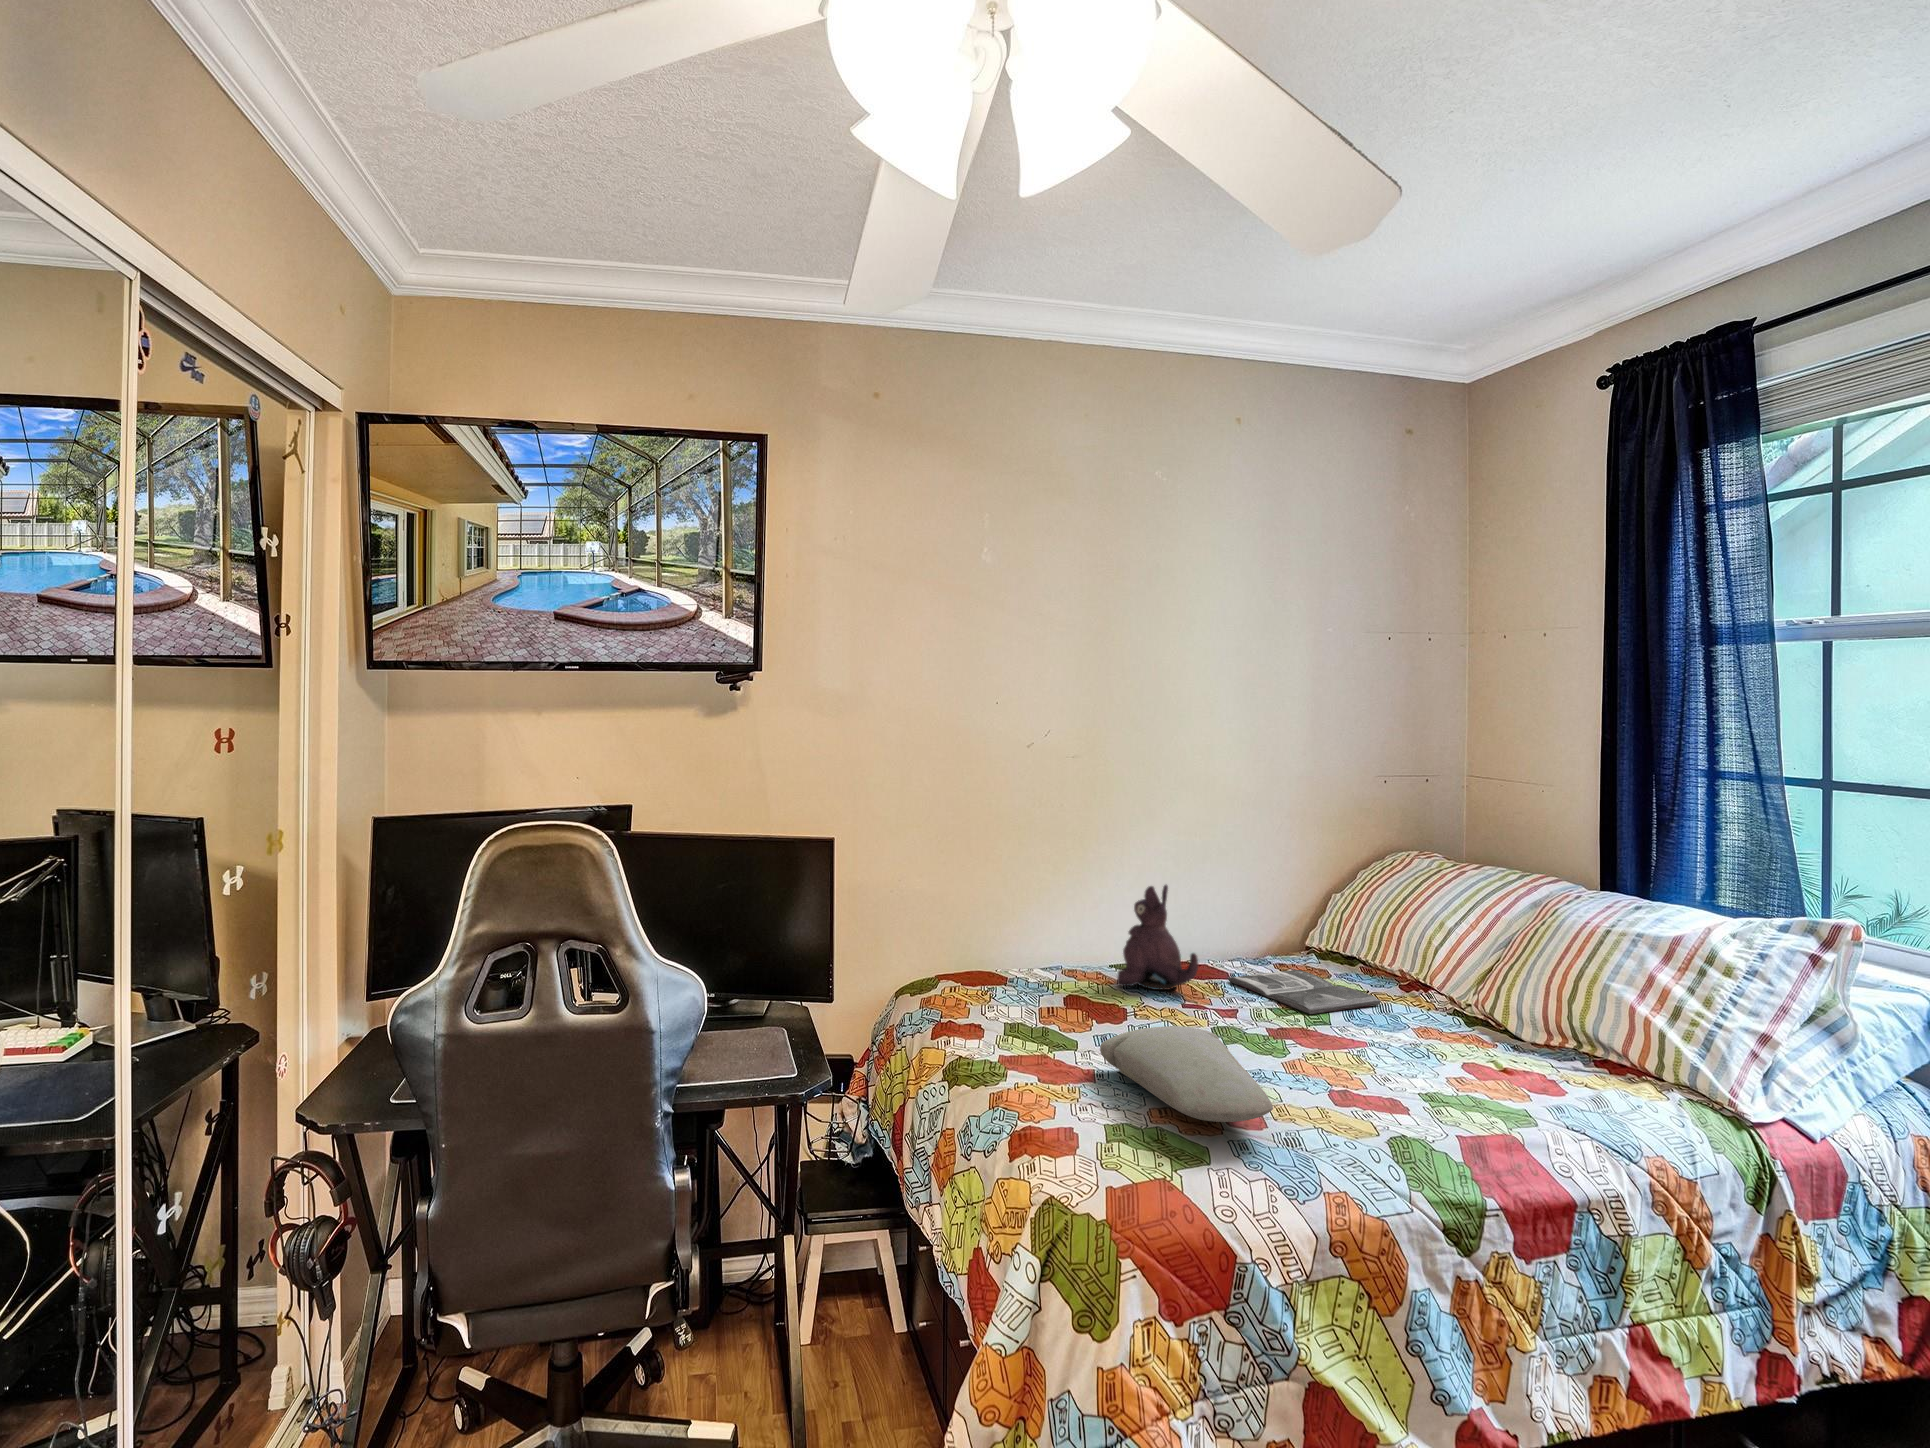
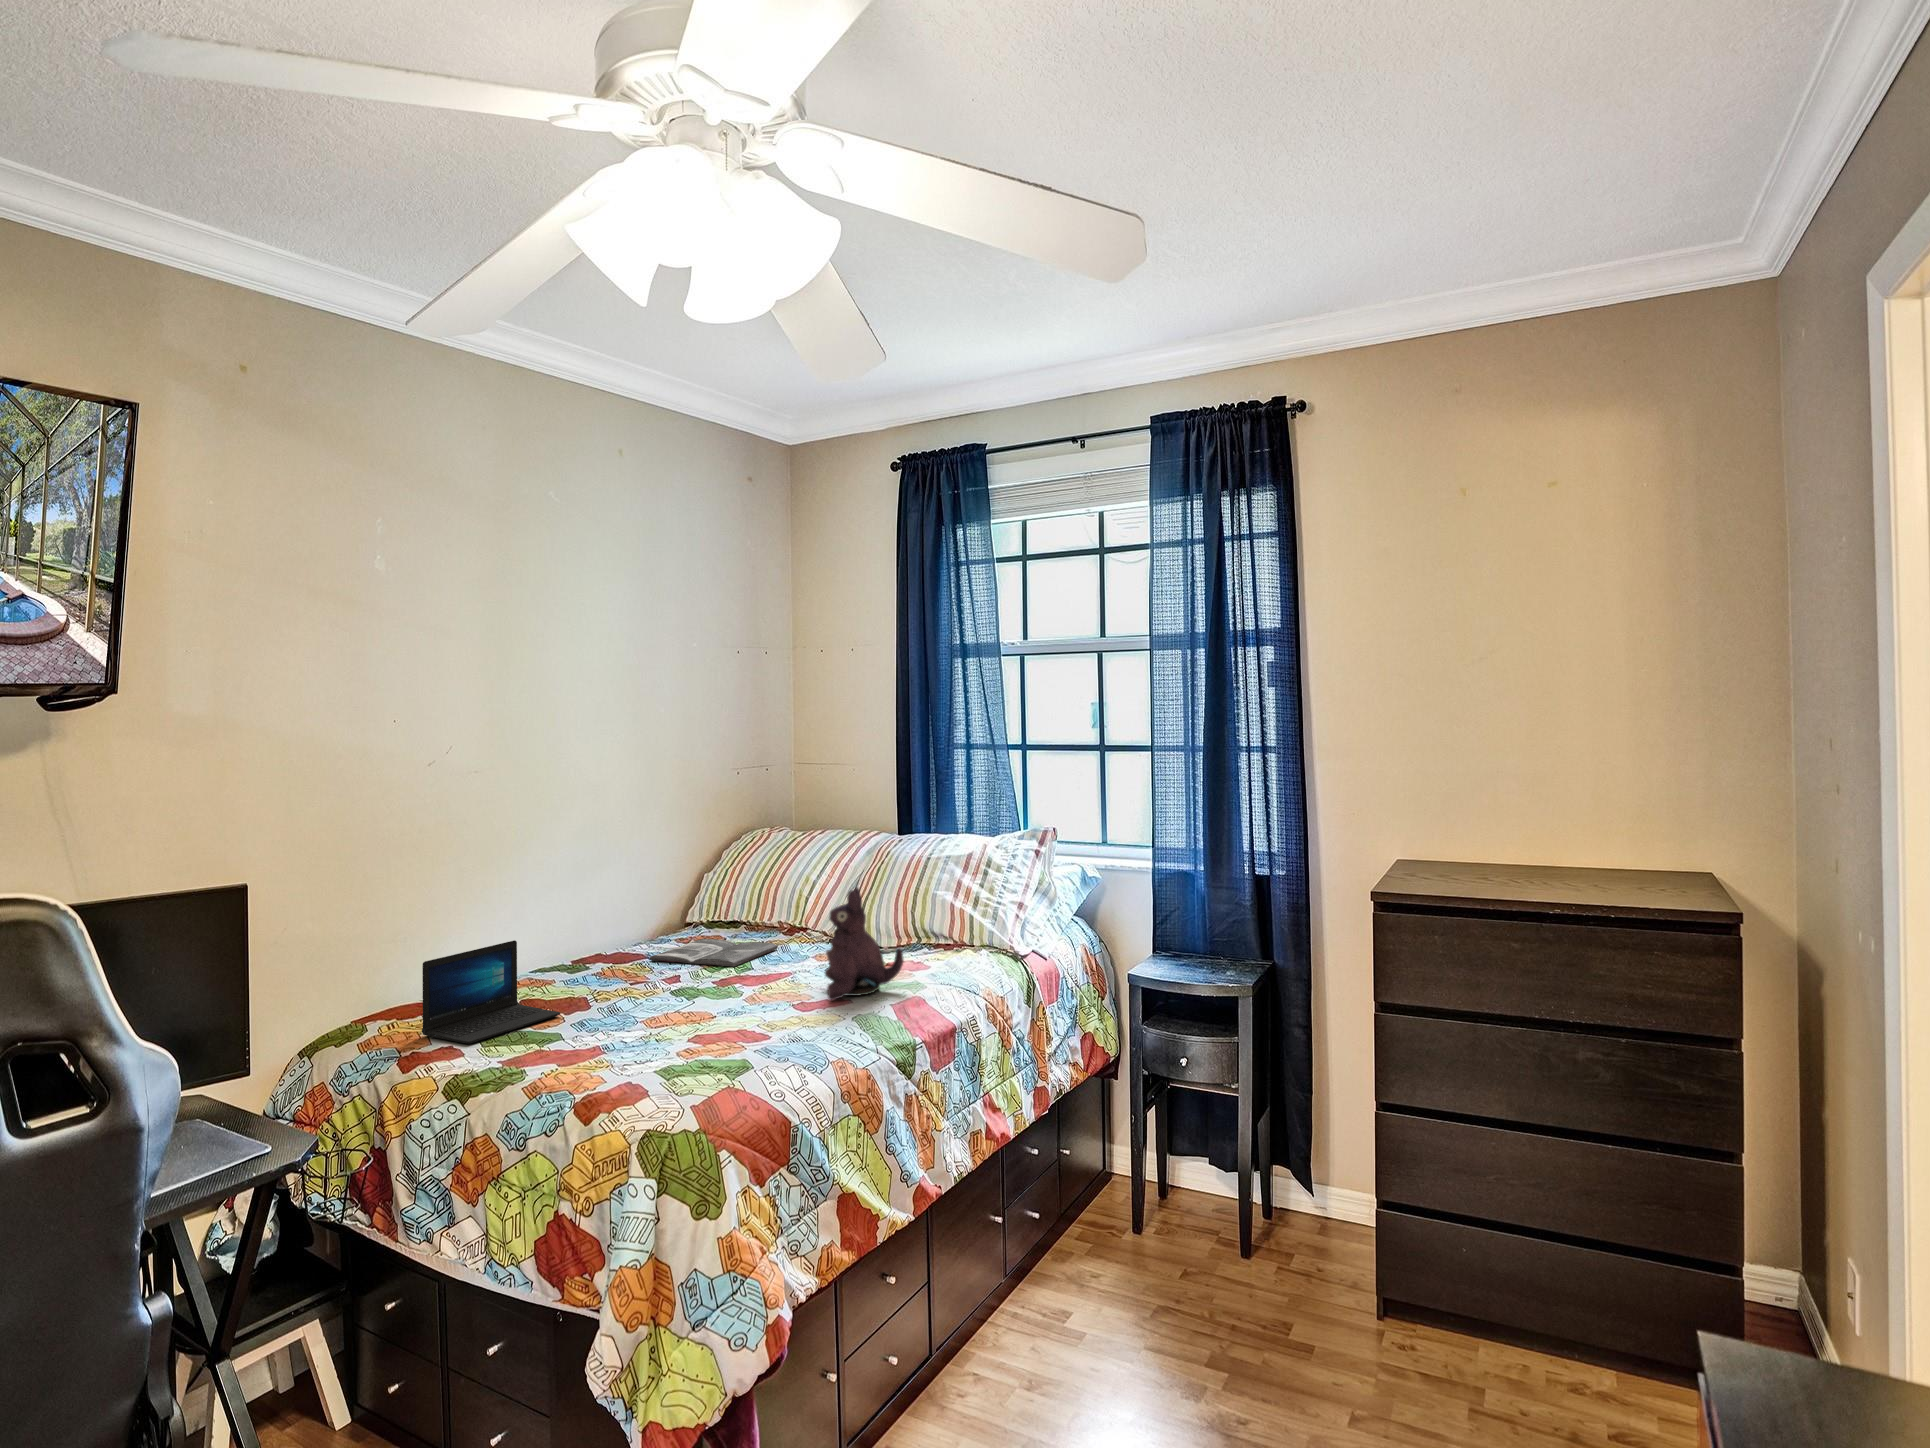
plush toy: present [1117,885,1198,990] -> present [825,887,904,1000]
laptop: none [971,933,1092,1028] -> present [422,940,560,1044]
pillow: present [1100,1026,1273,1122] -> none [604,985,779,1044]

